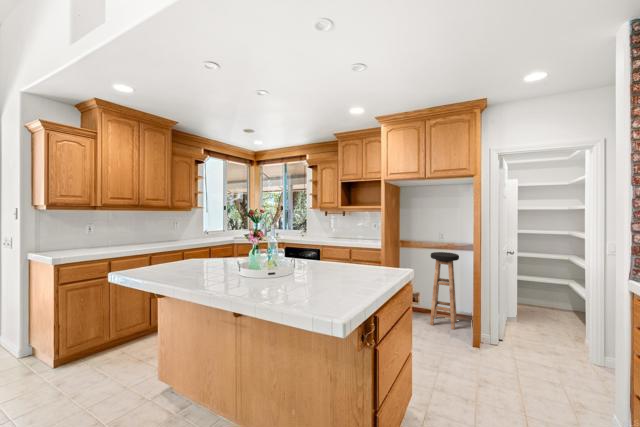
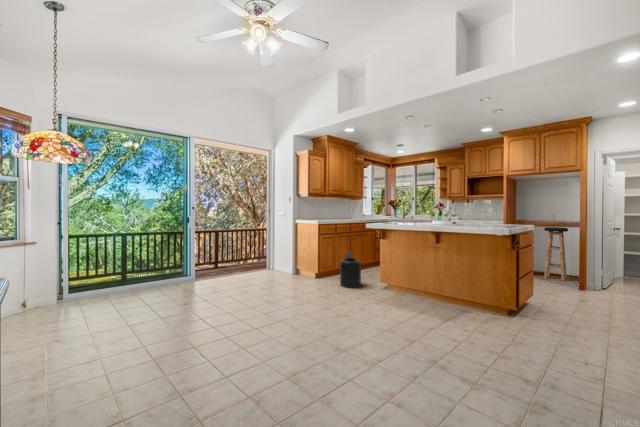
trash can: none [60,324,116,410] -> present [340,251,361,288]

